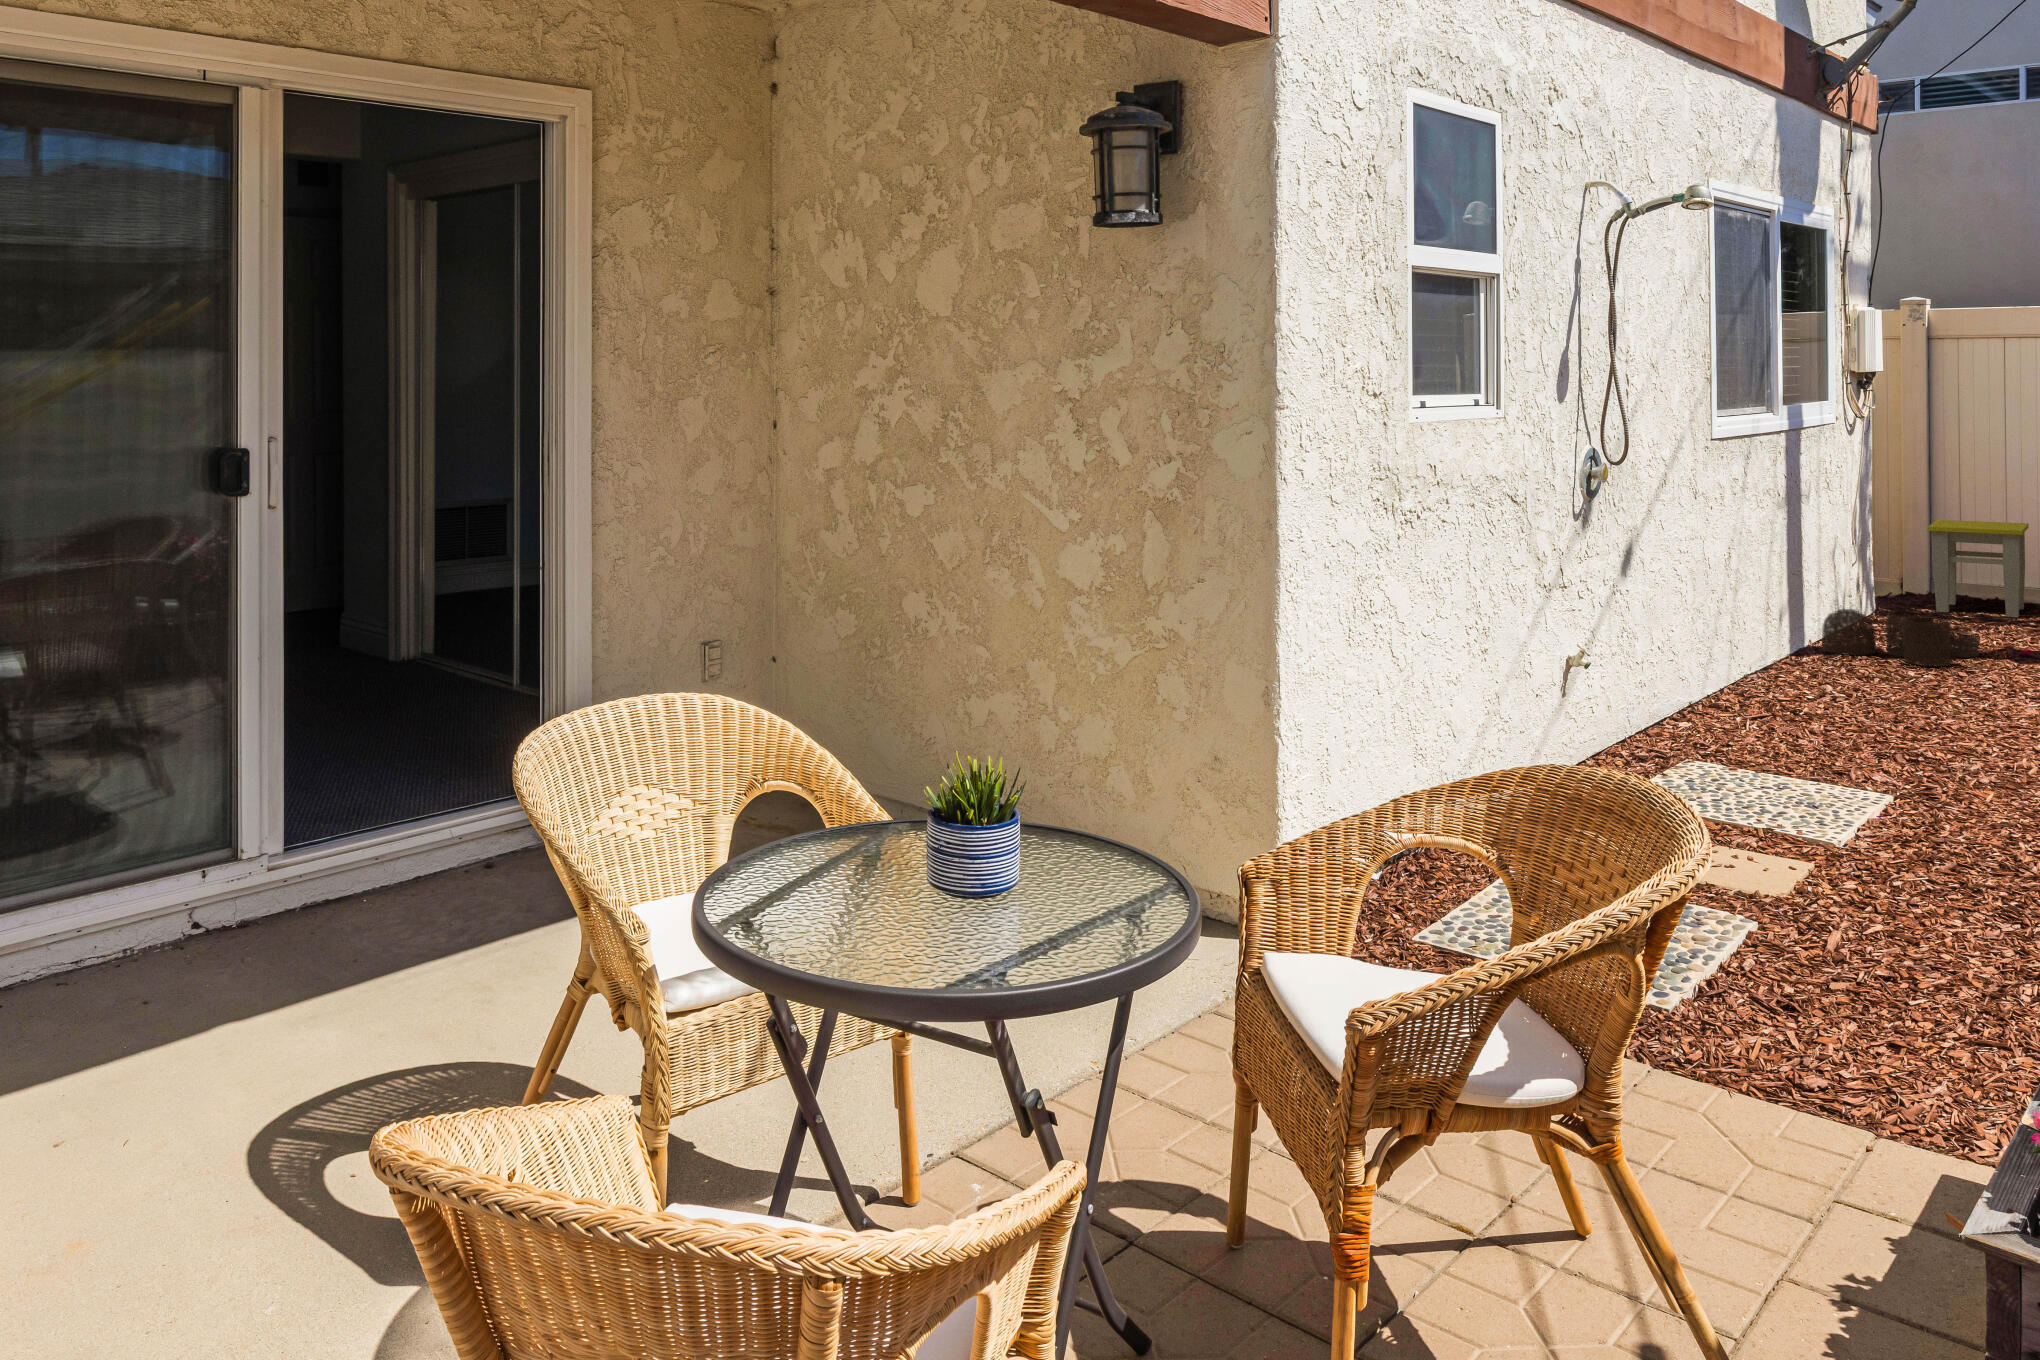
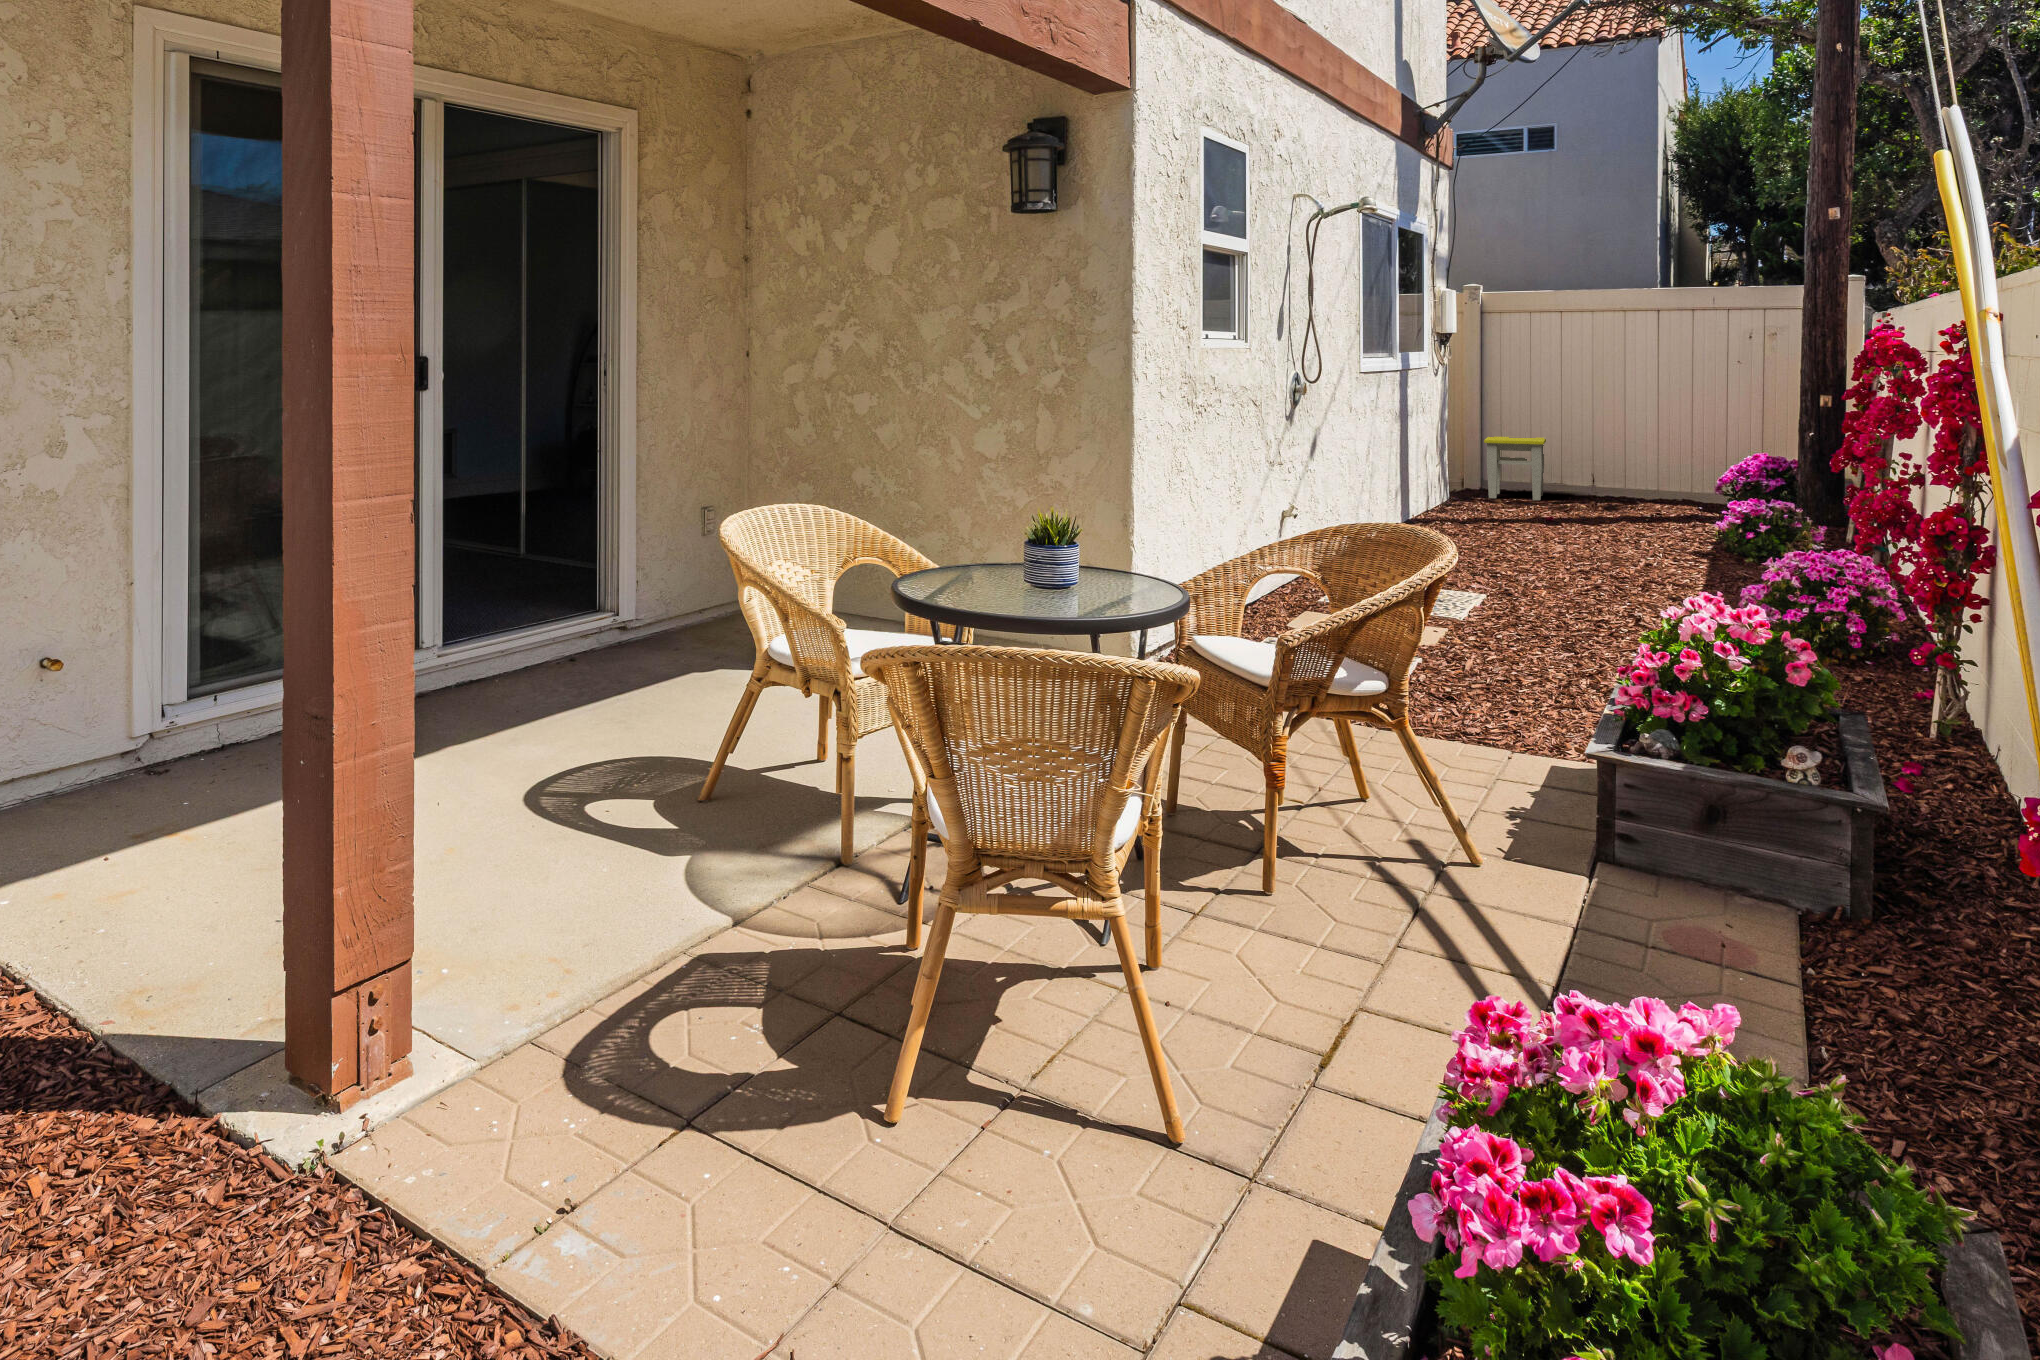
woven basket: present [1822,607,1980,666] -> none [1421,490,1521,528]

